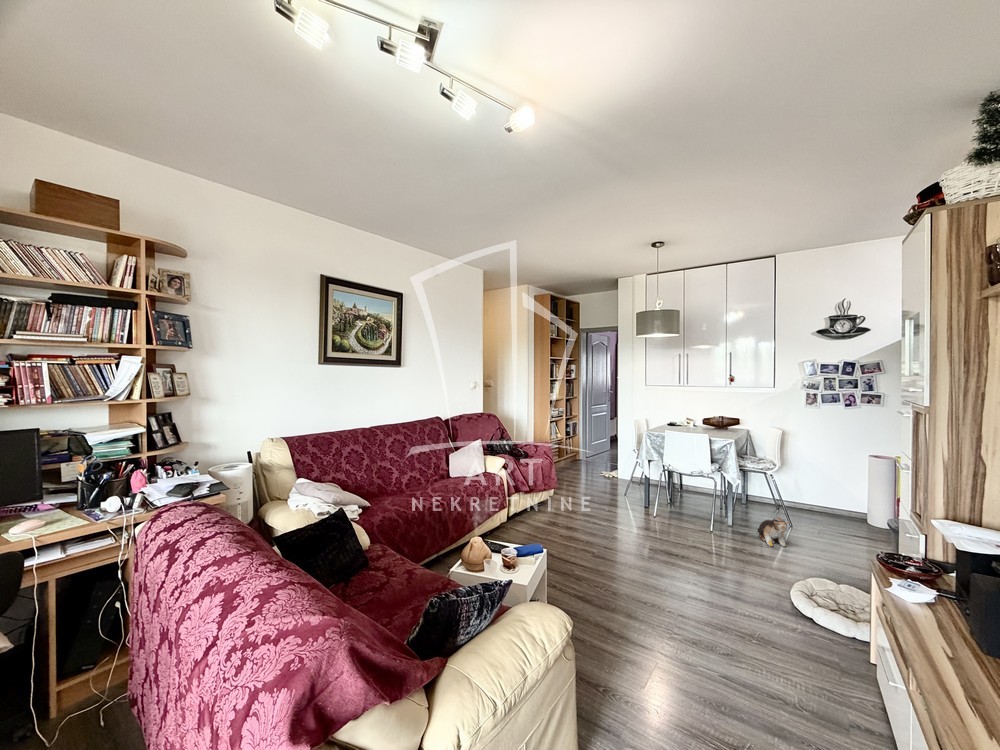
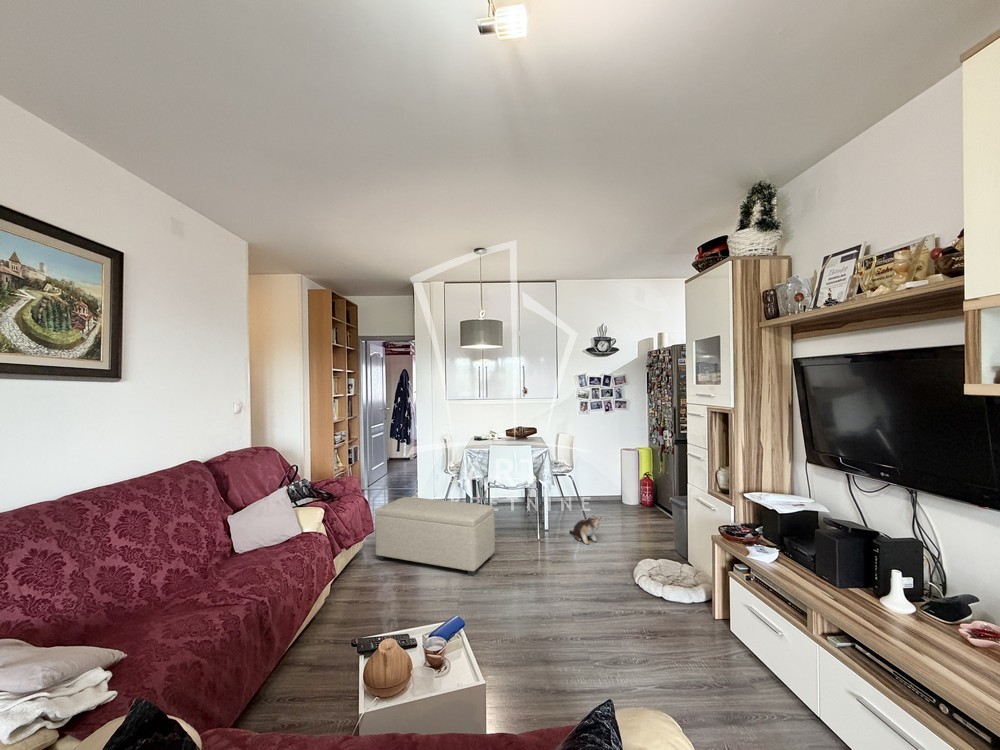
ottoman: none [559,464,657,540] -> present [375,497,495,576]

